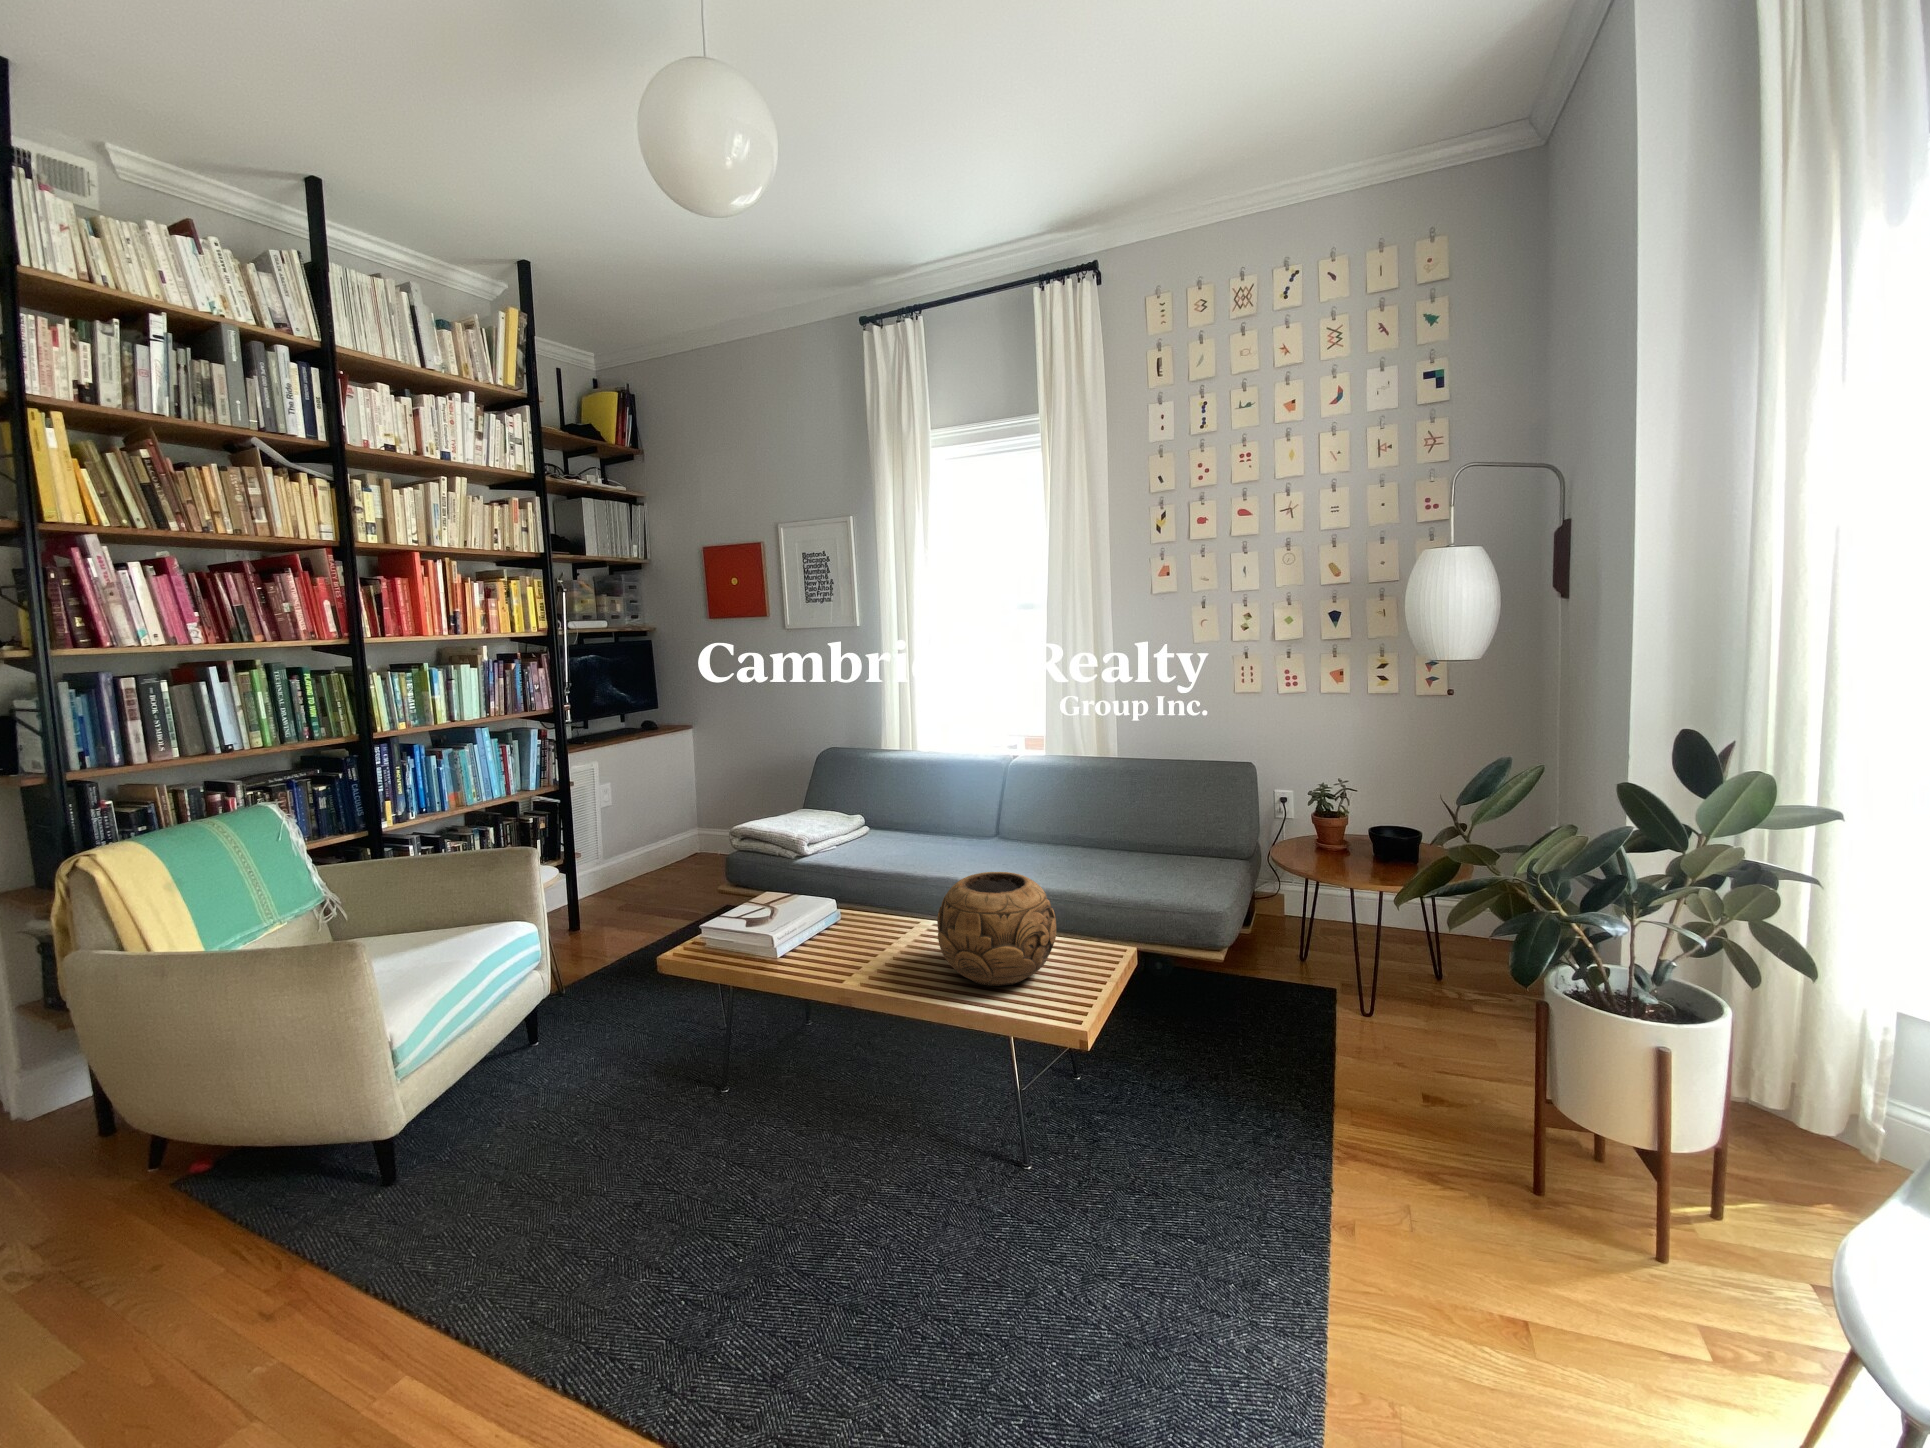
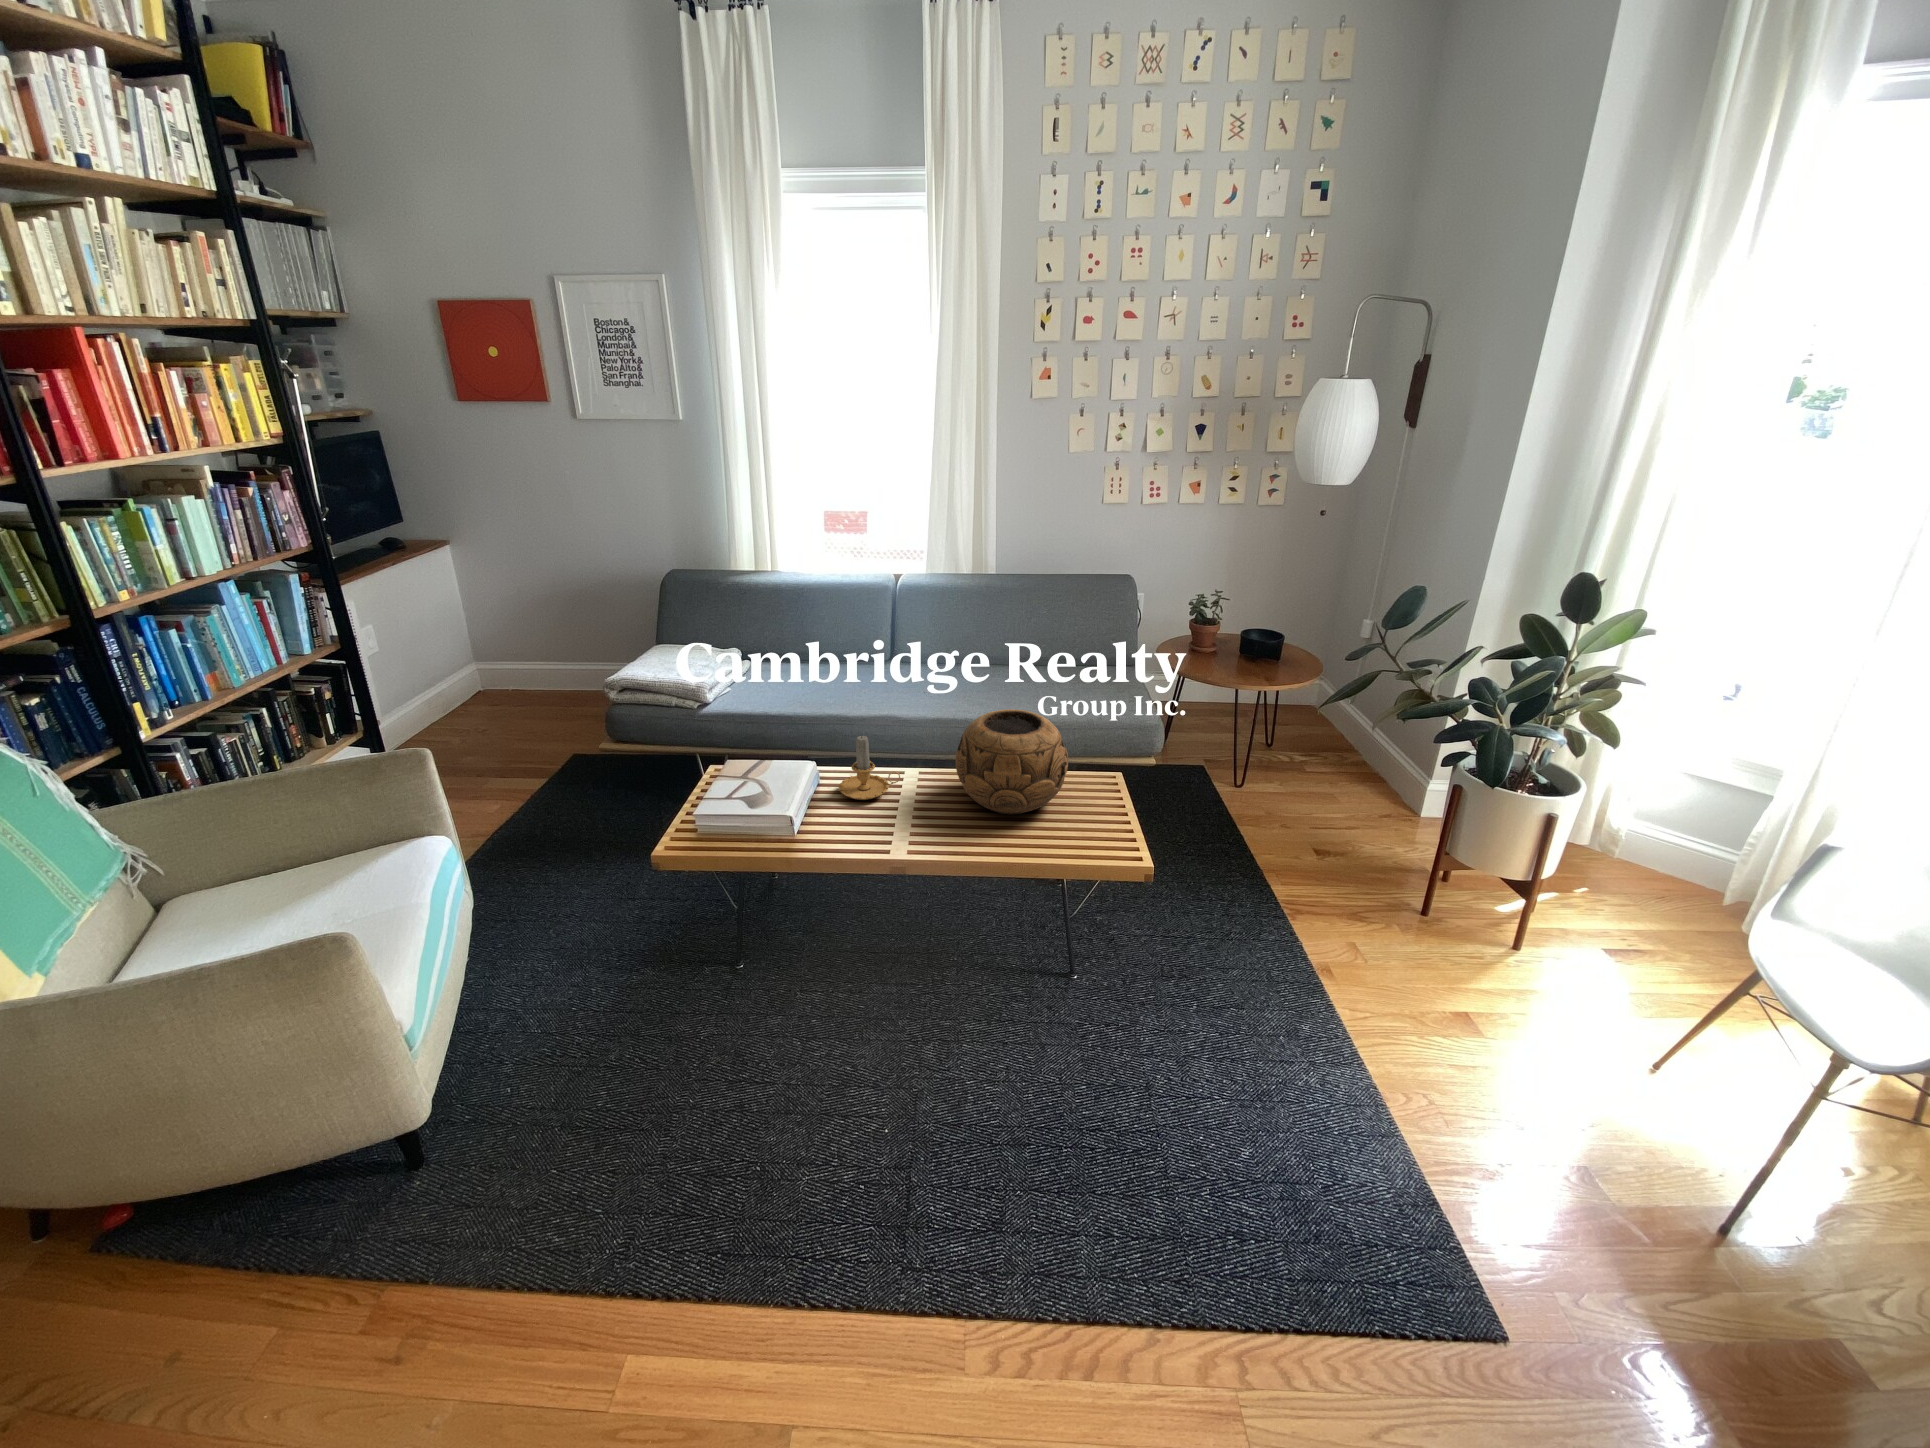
candle: none [839,883,899,952] -> present [839,736,900,800]

